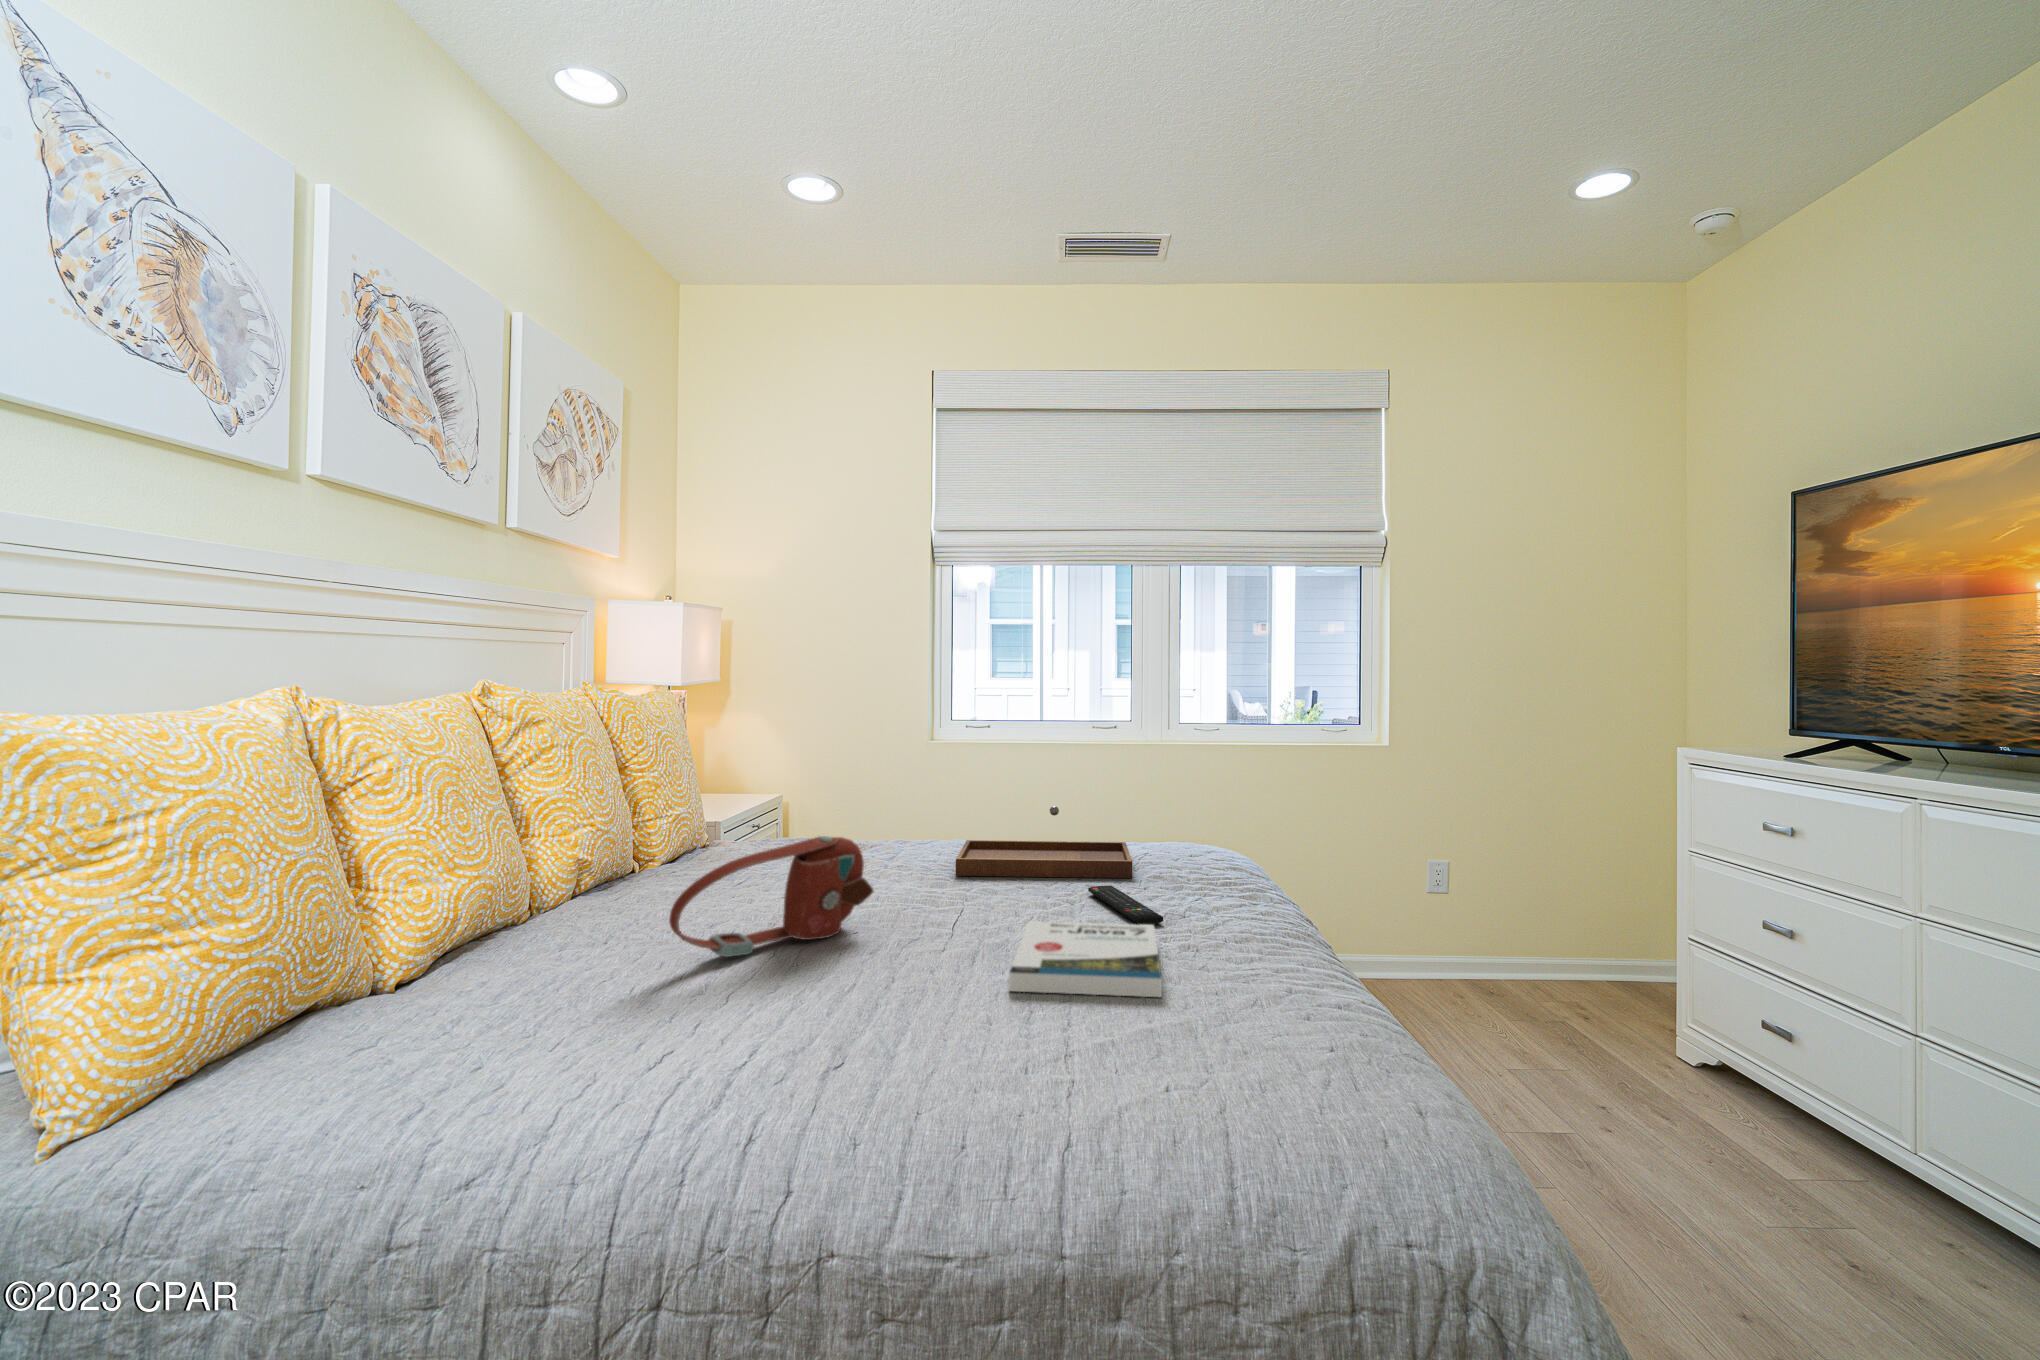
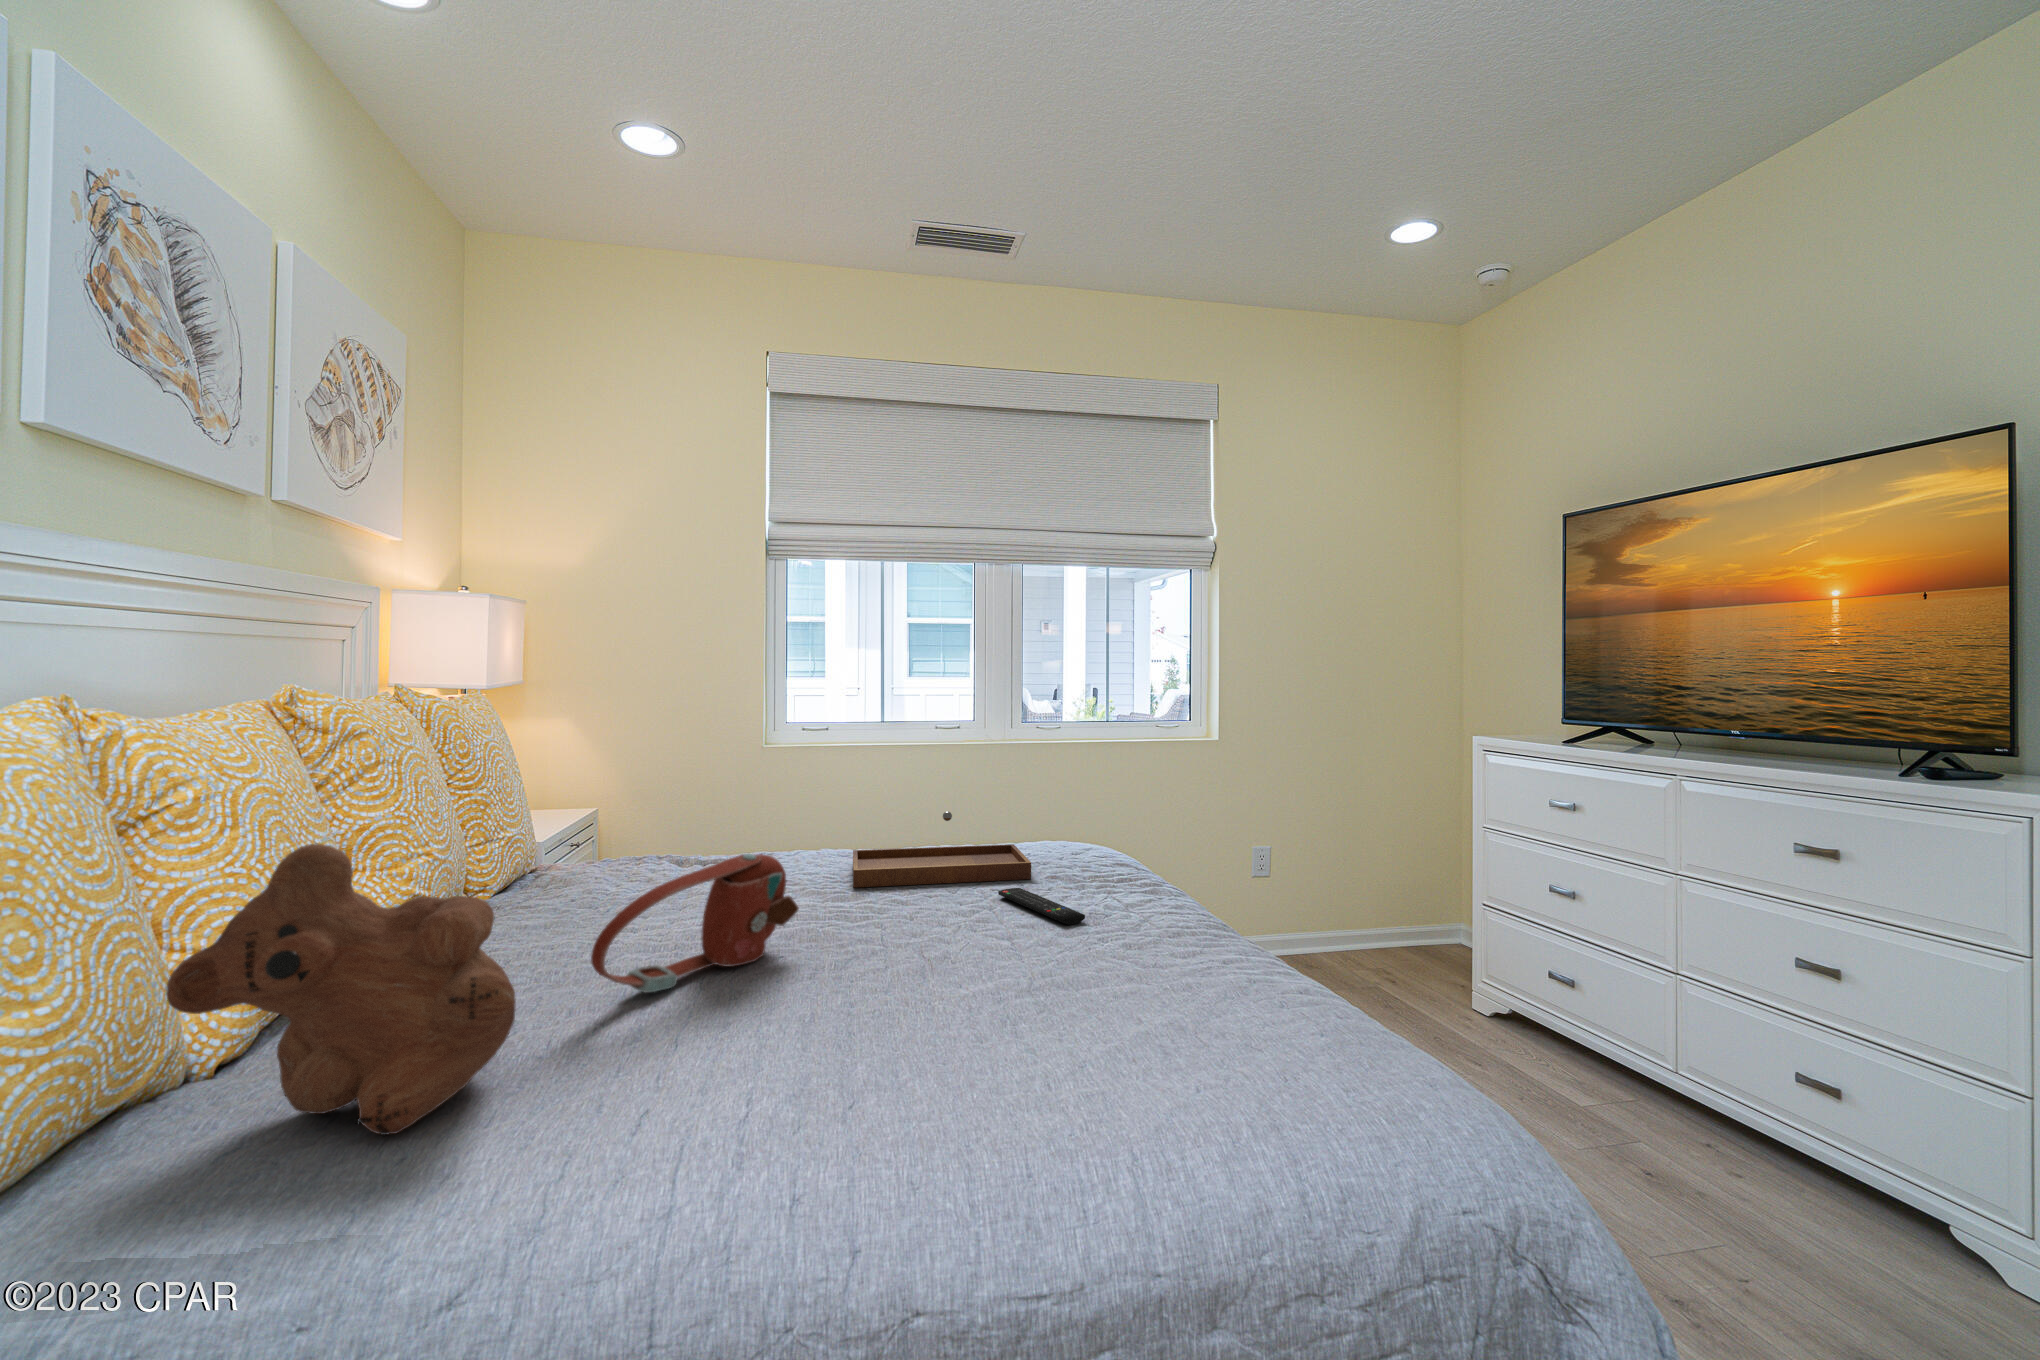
teddy bear: none [327,807,589,1054] -> present [166,844,516,1136]
book: present [1009,921,1162,997] -> none [963,923,1122,1000]

